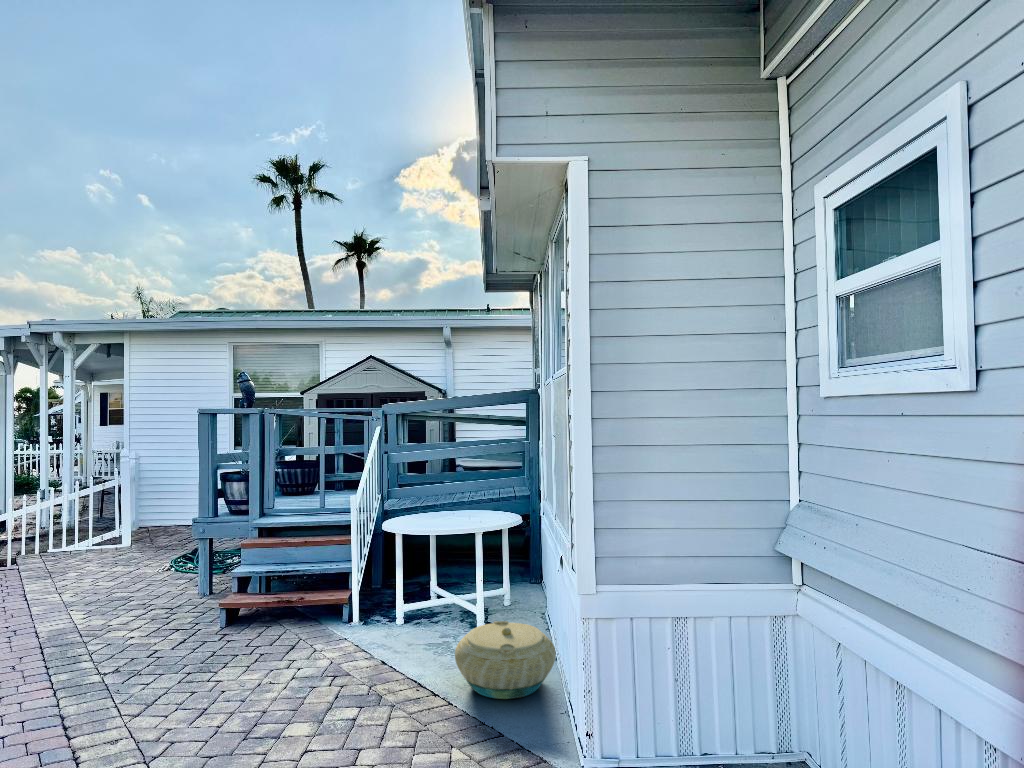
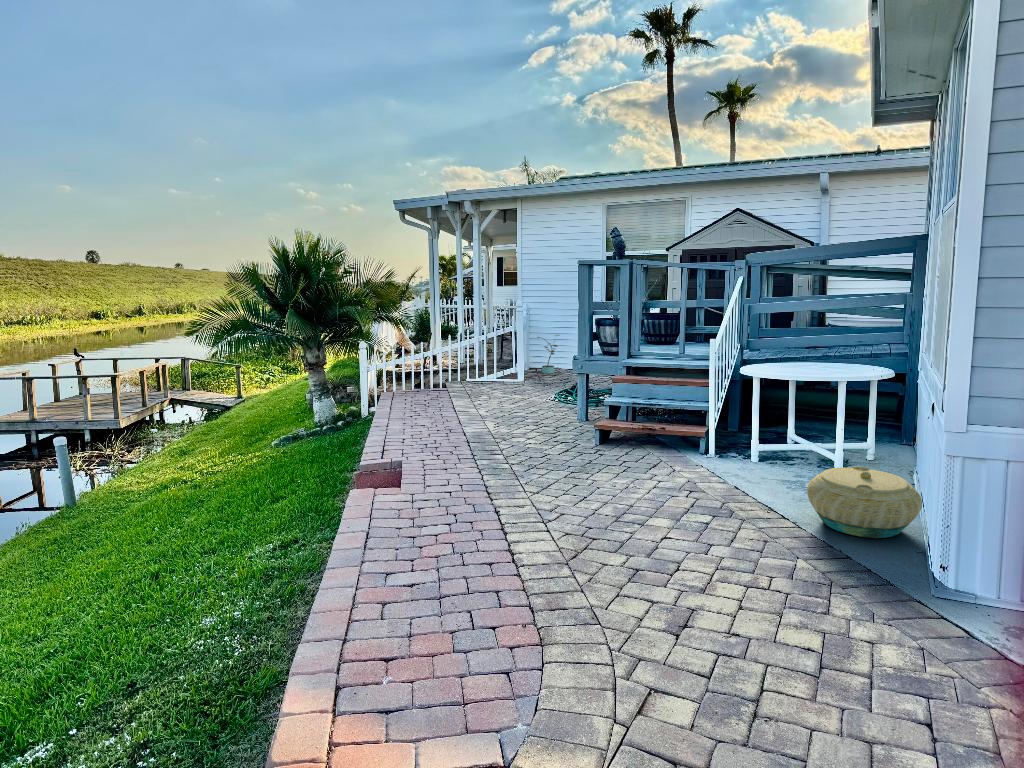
potted plant: none [149,483,180,532] -> present [537,335,558,373]

